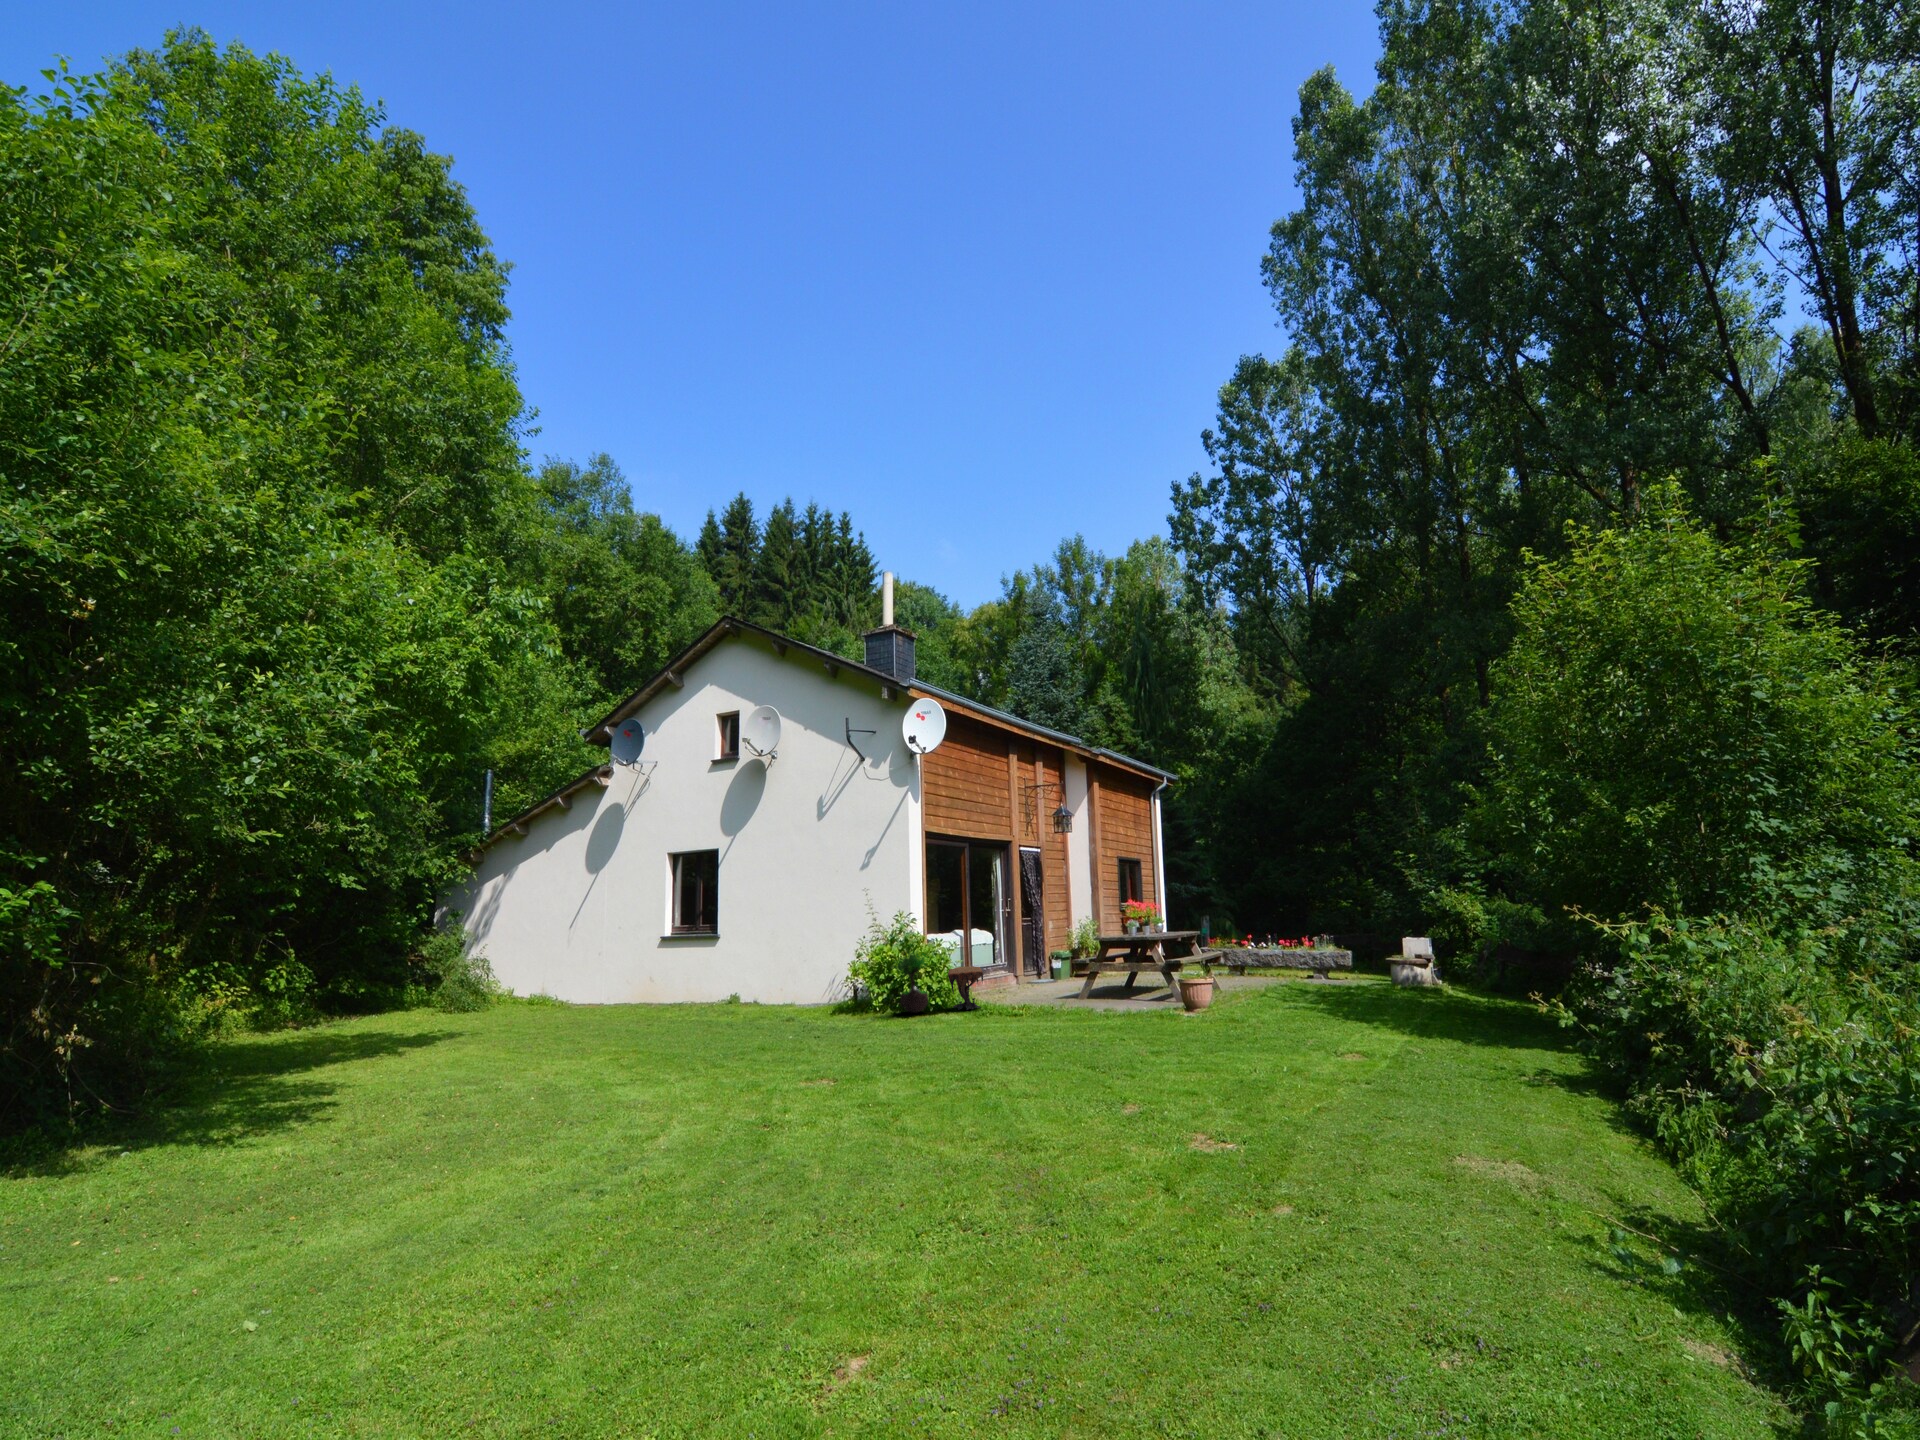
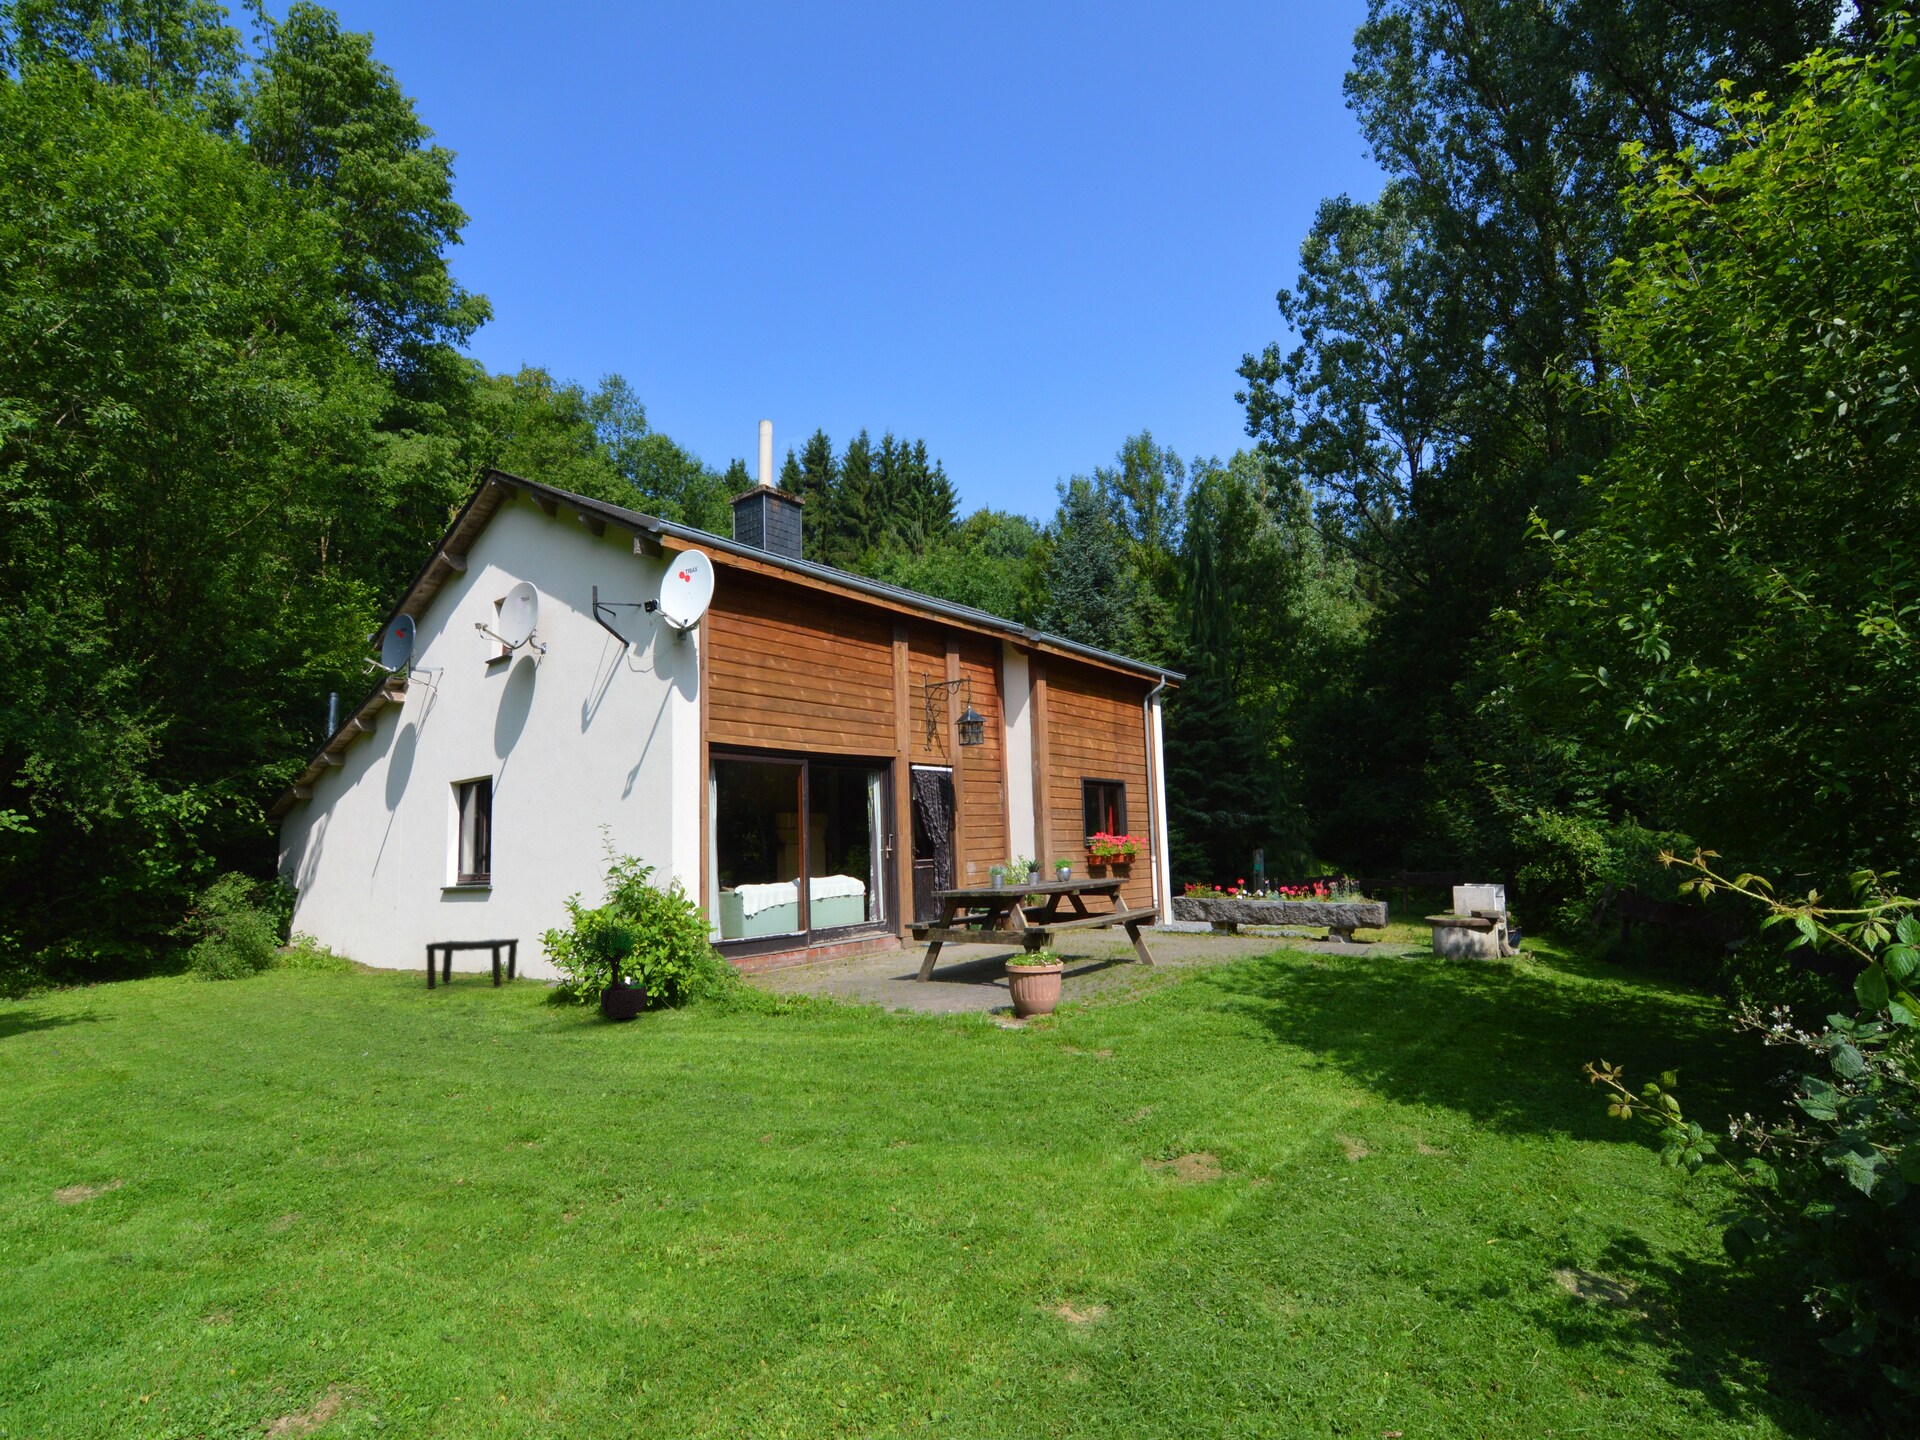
side table: present [948,966,983,1010] -> none [680,943,745,1015]
bench: none [690,972,753,1009] -> present [426,939,519,989]

